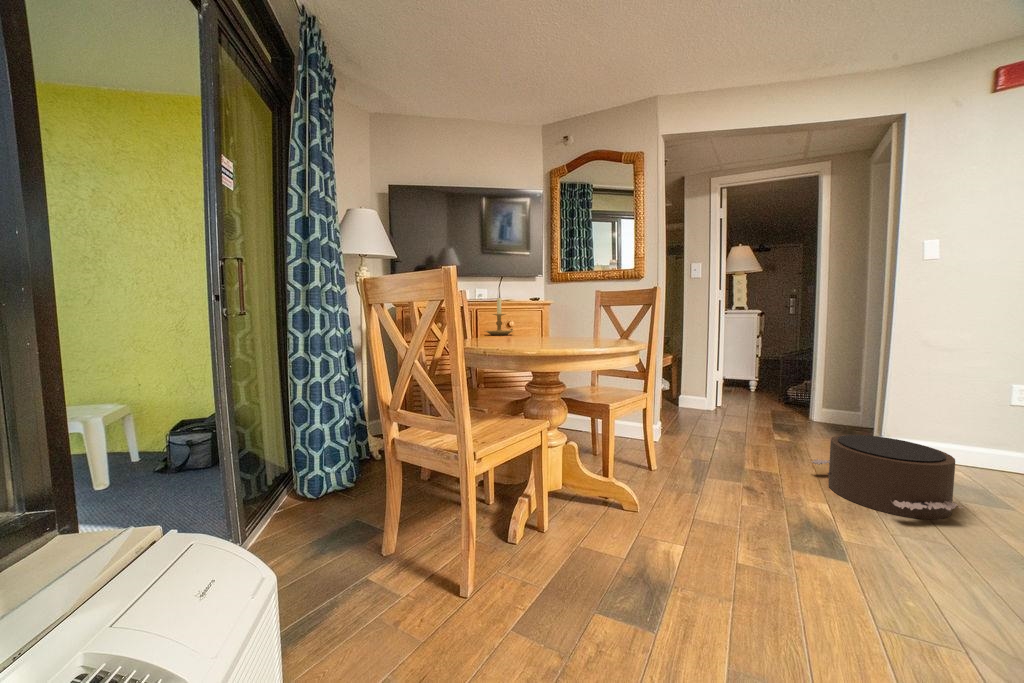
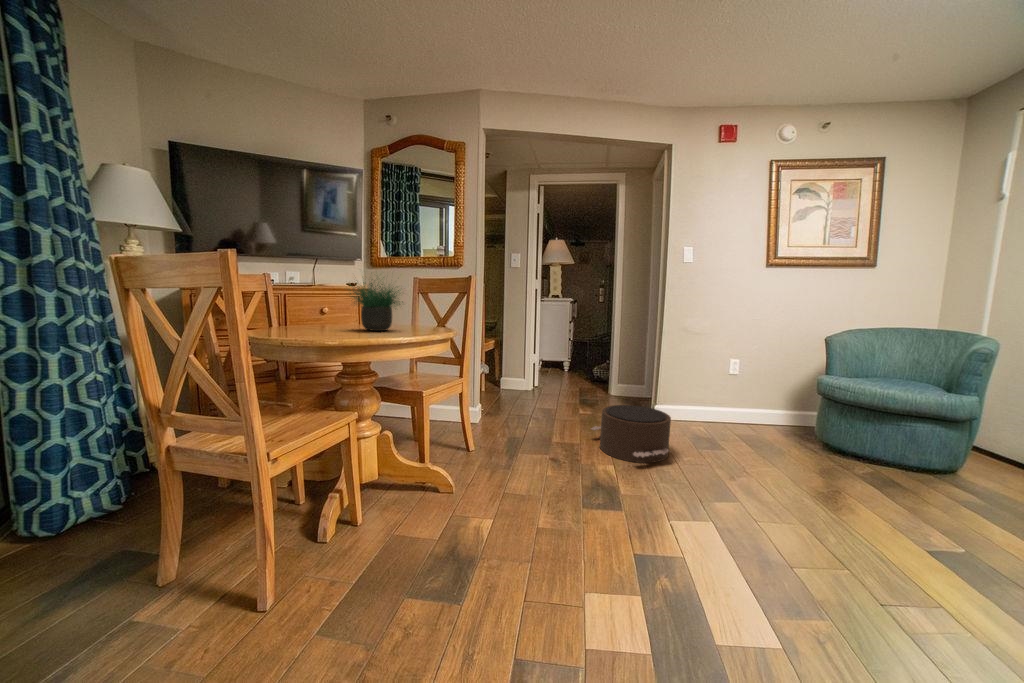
potted plant: none [523,271,597,340] -> present [350,282,400,331]
candle holder: present [485,298,513,335] -> none [295,281,332,323]

